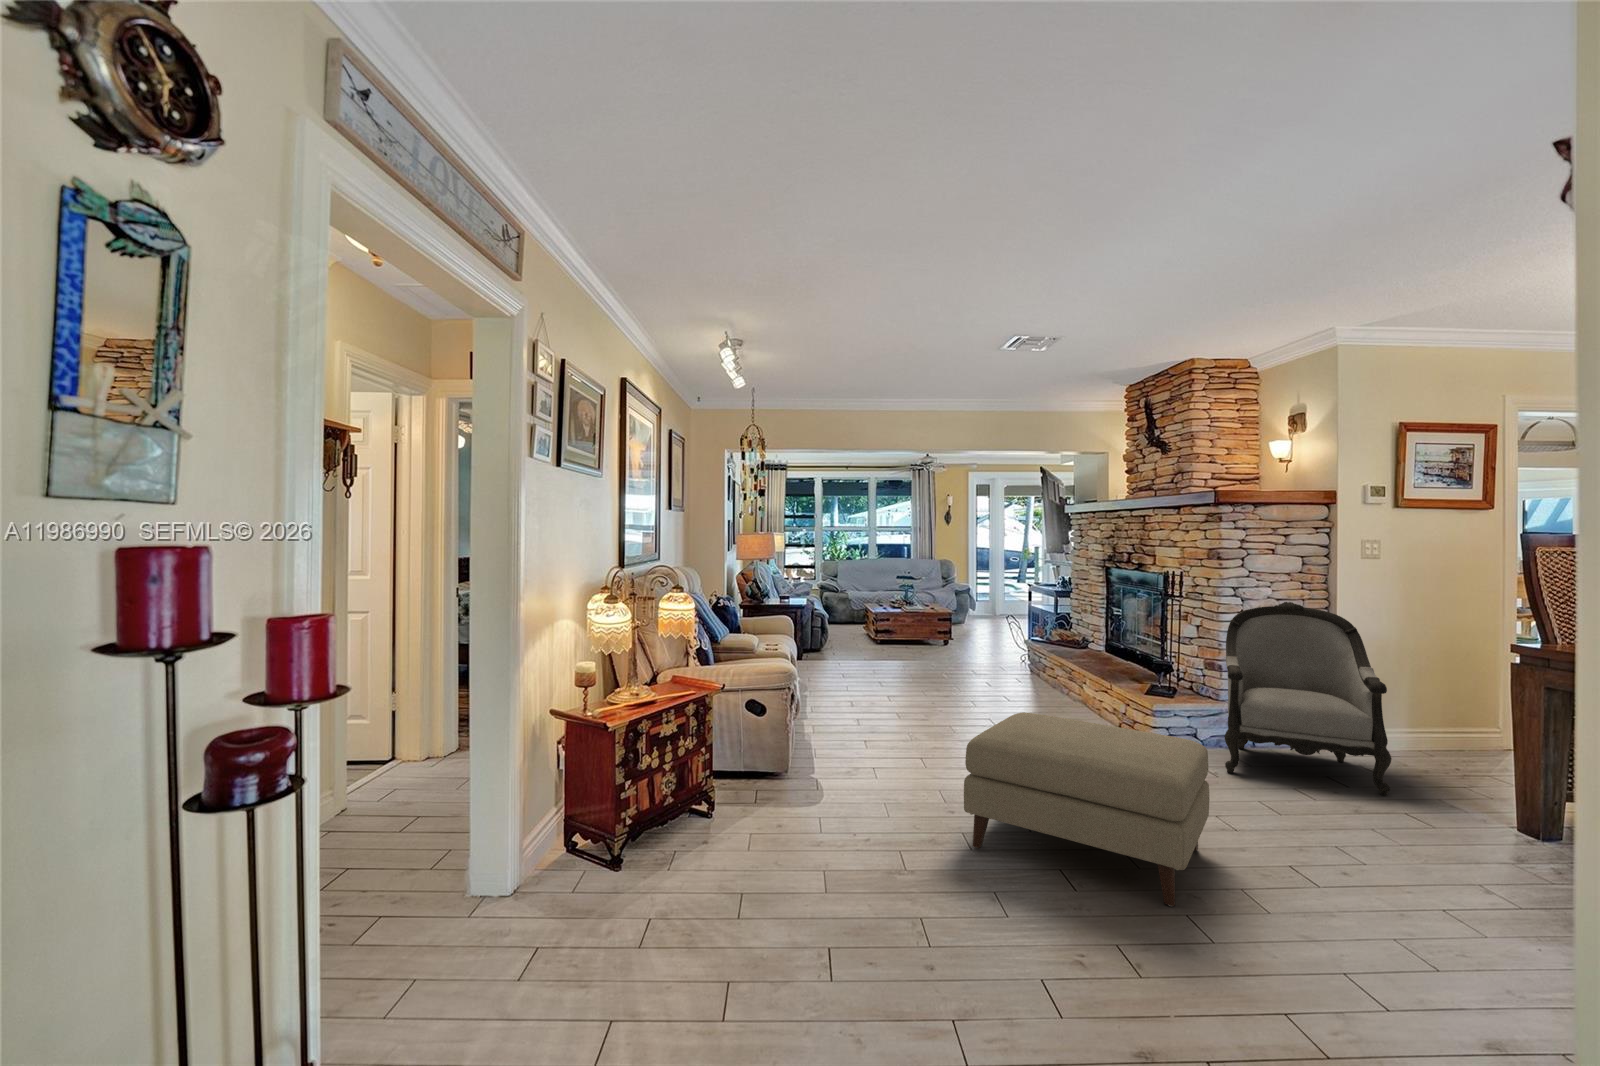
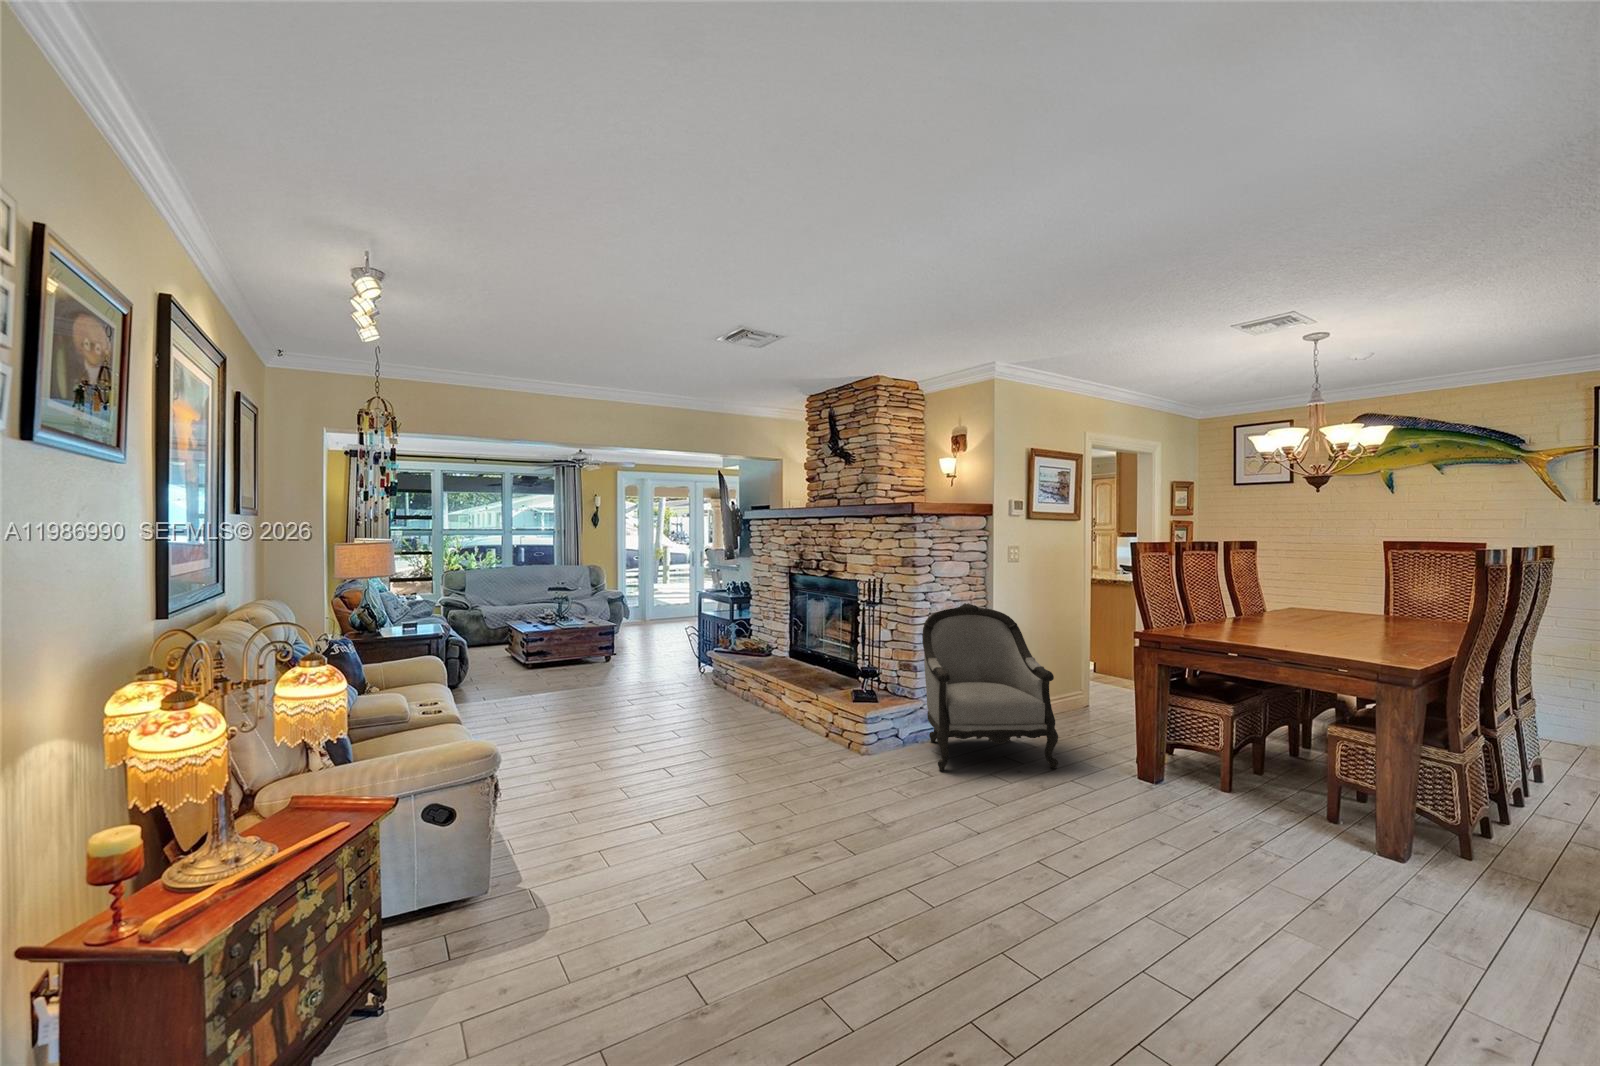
ottoman: present [964,712,1209,906] -> none [763,755,1015,956]

